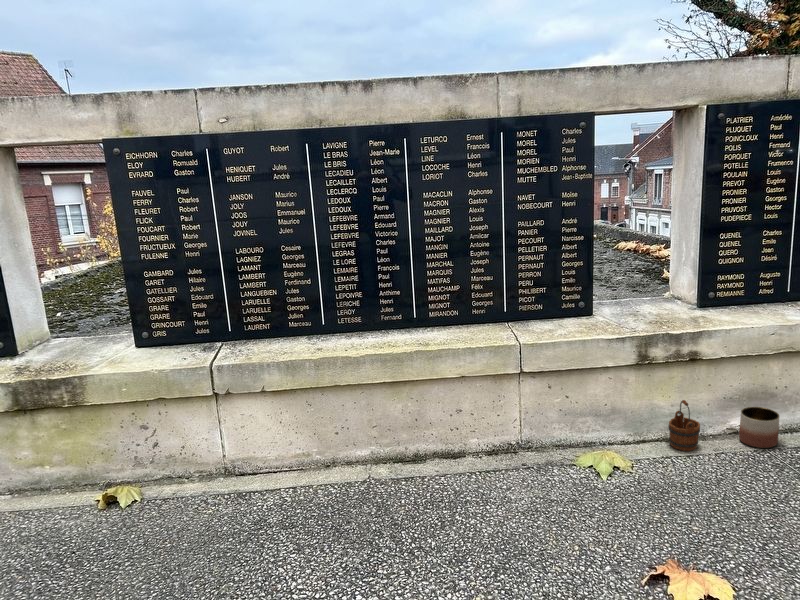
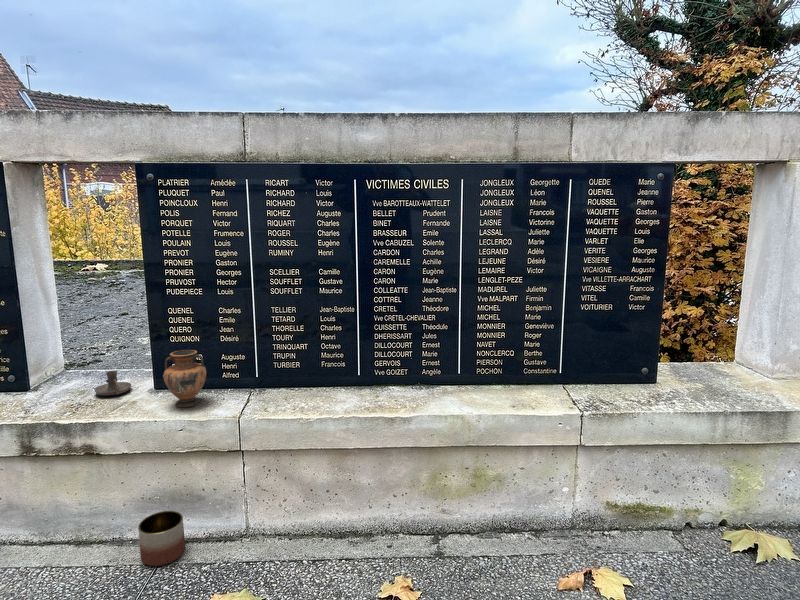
vase: none [734,270,773,319] -> present [164,350,206,407]
candle holder: none [647,292,682,314] -> present [94,371,131,395]
wooden bucket: present [669,400,700,451] -> none [50,503,92,567]

